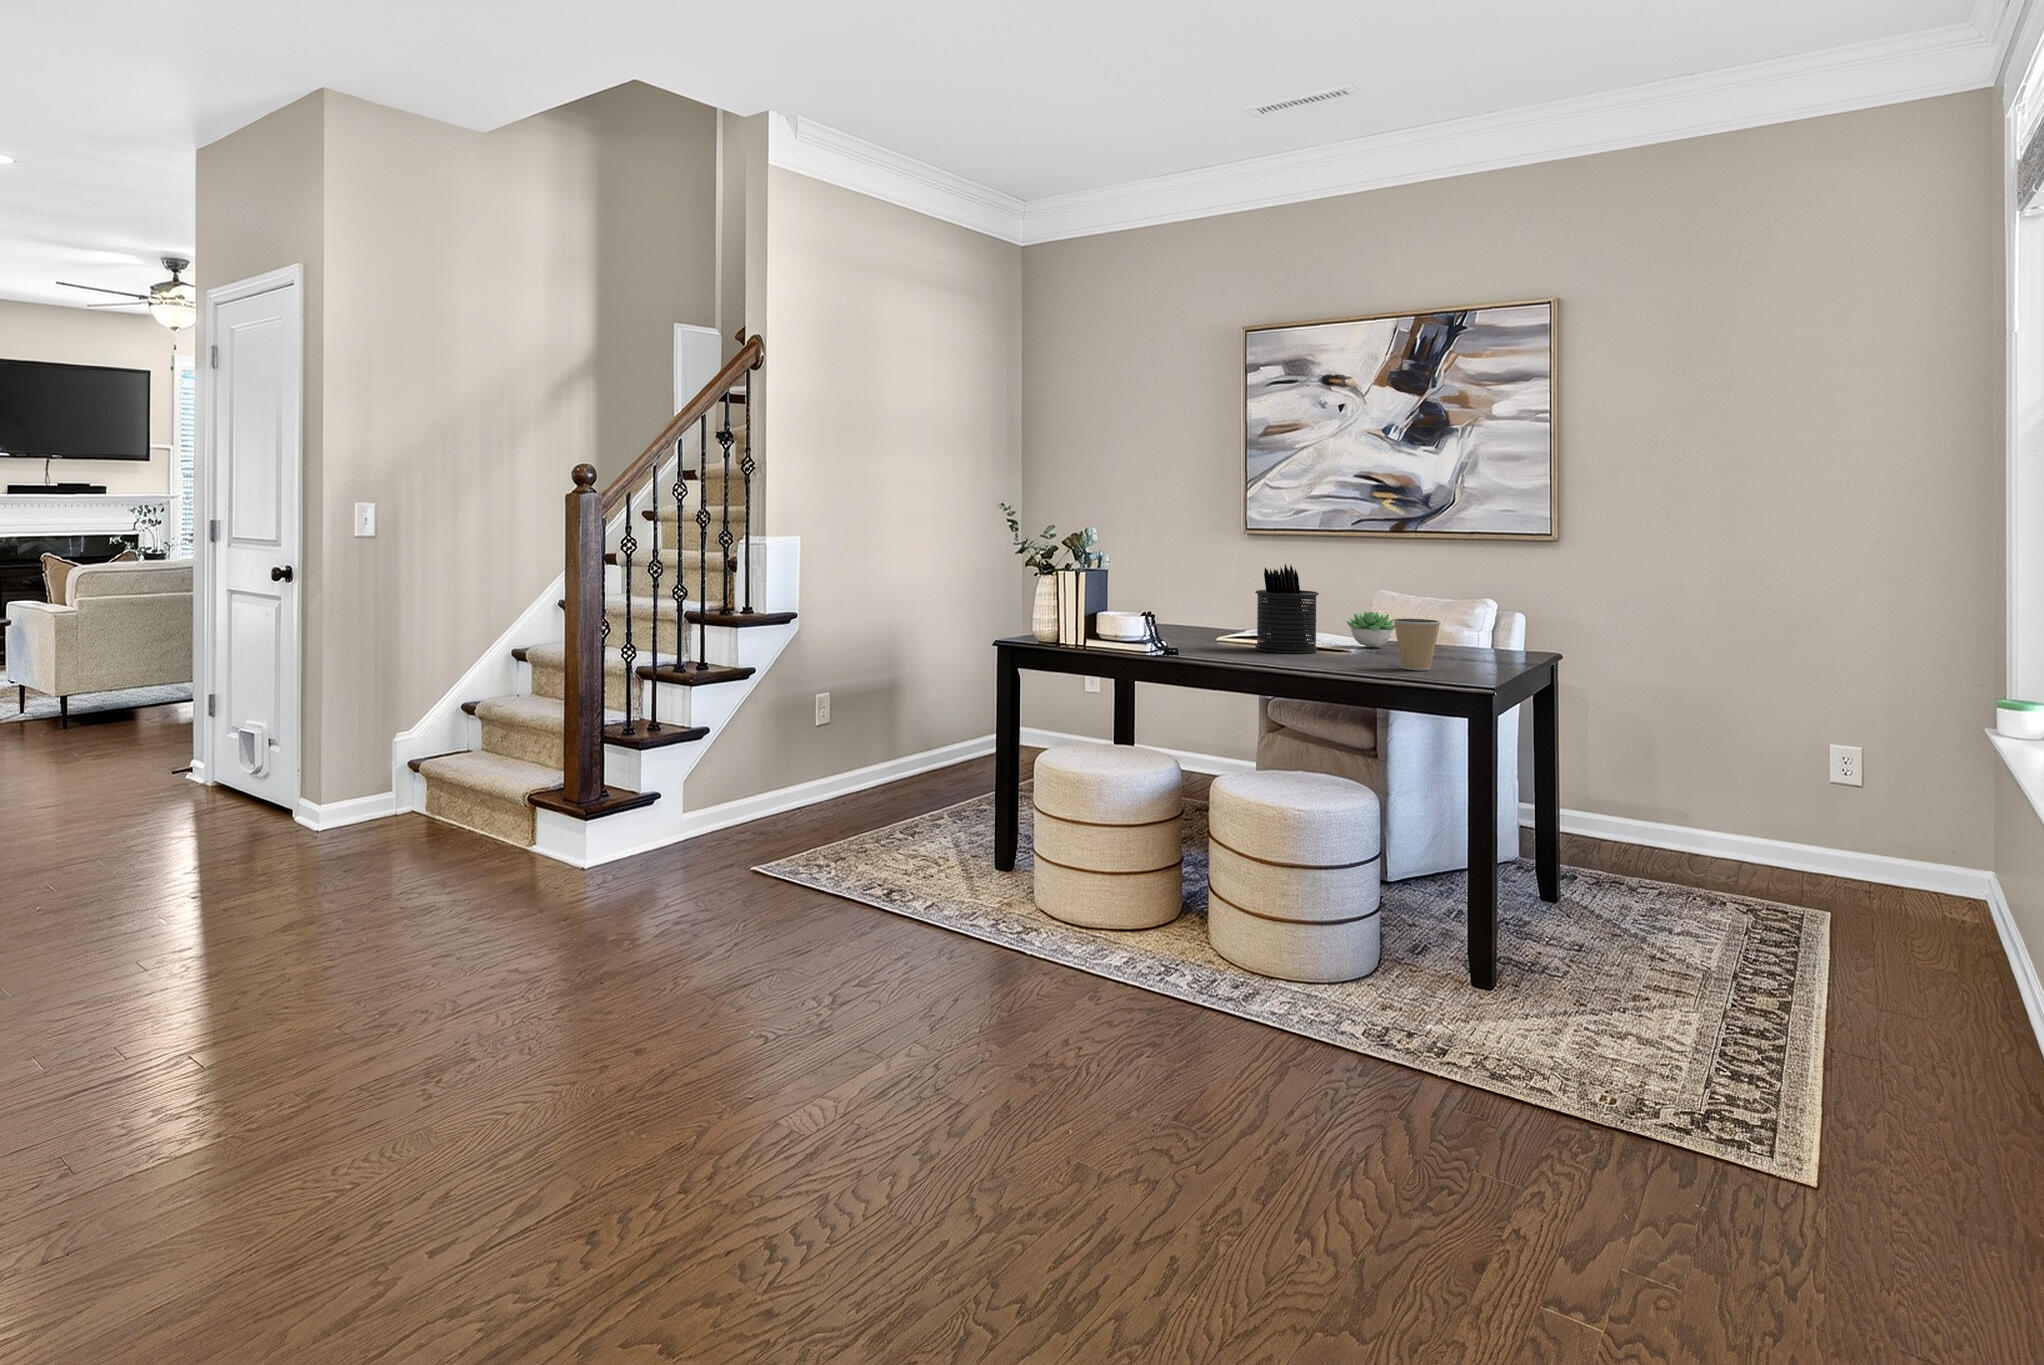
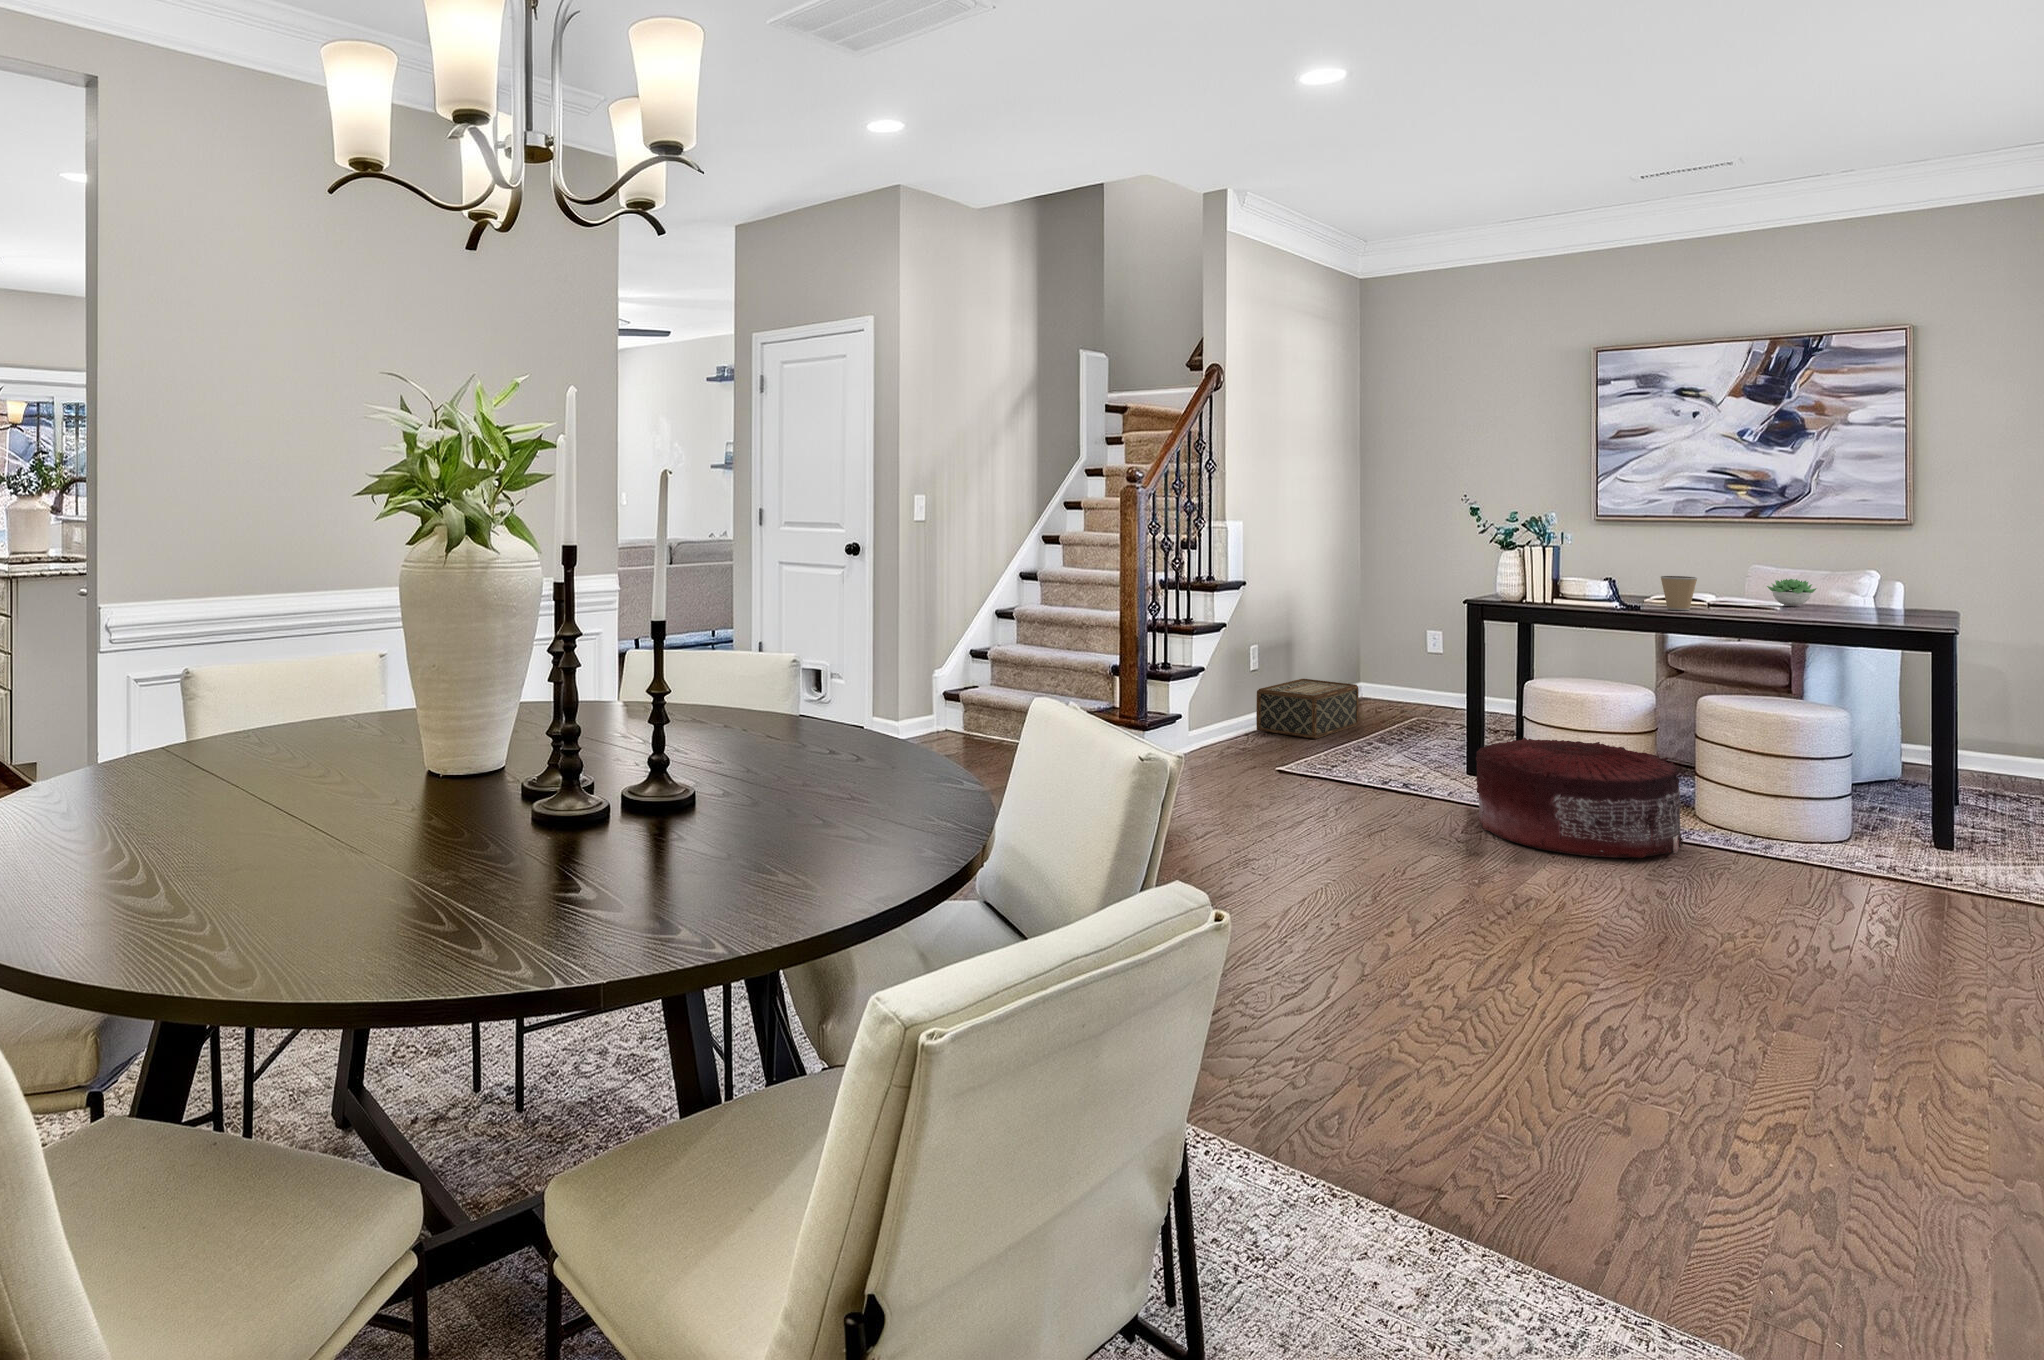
pen holder: present [1255,564,1319,654] -> none [1700,541,1759,609]
coffee cup: present [1393,619,1440,671] -> present [1661,576,1697,610]
woven basket: none [815,733,954,816] -> present [1256,679,1359,739]
pouf: none [892,834,1148,1024] -> present [1475,737,1683,858]

